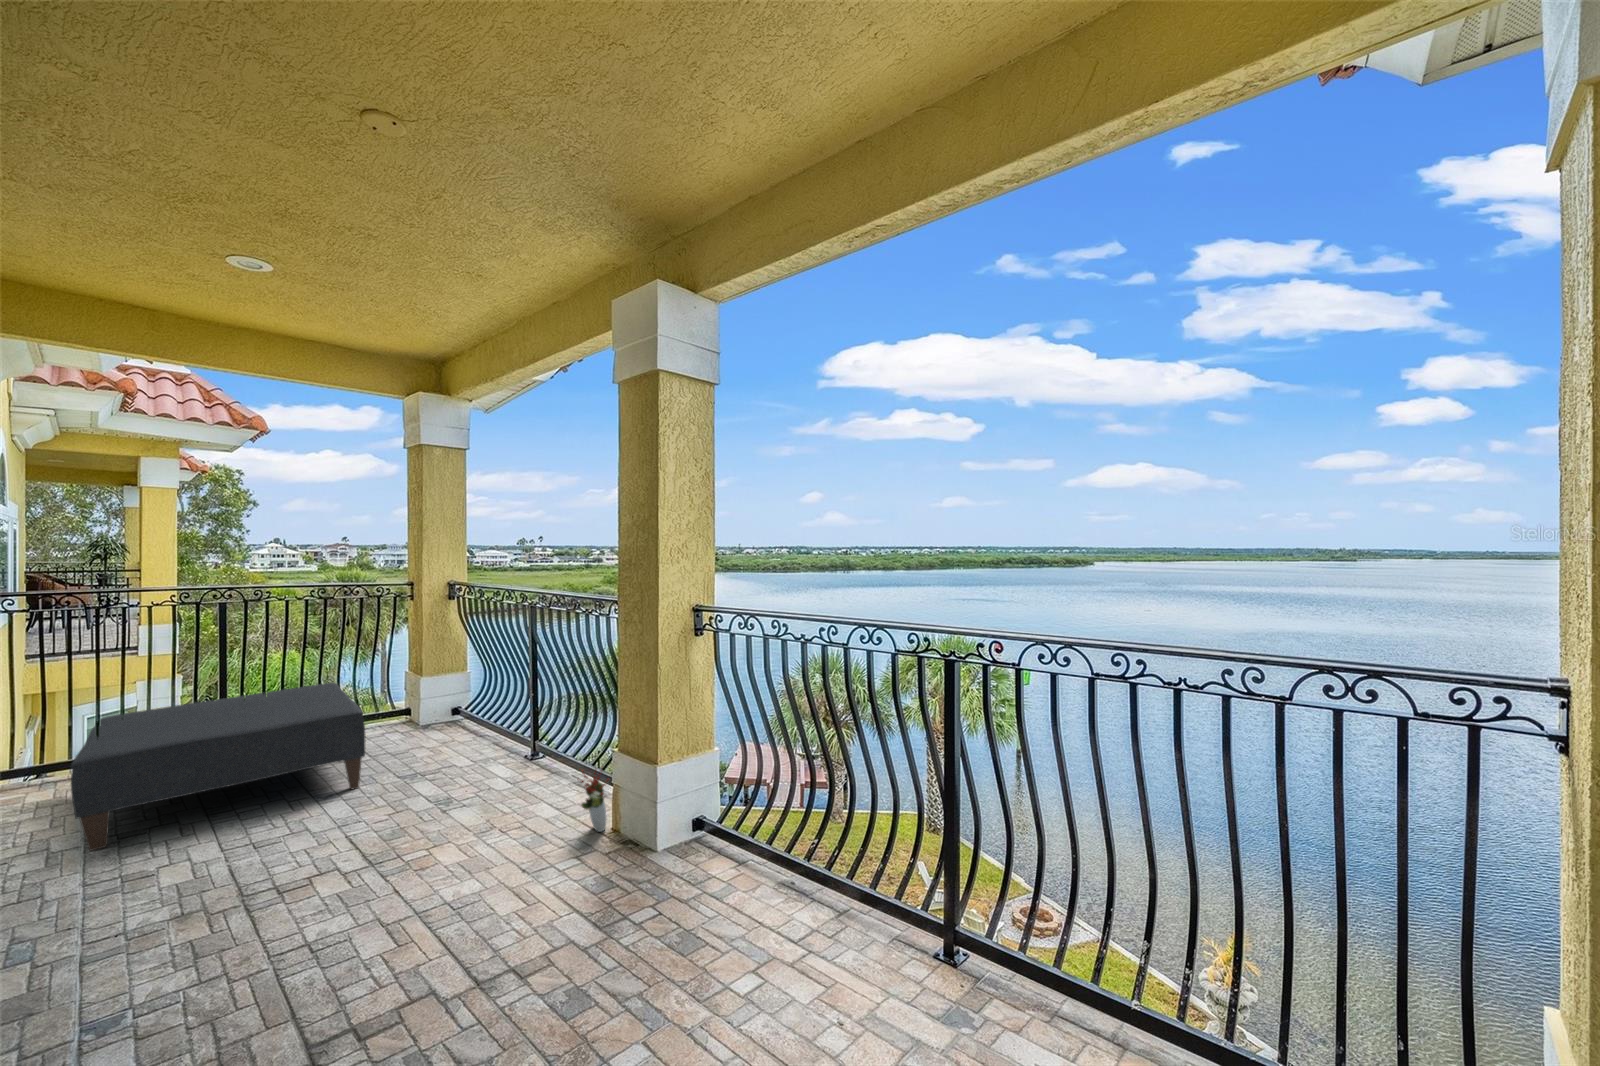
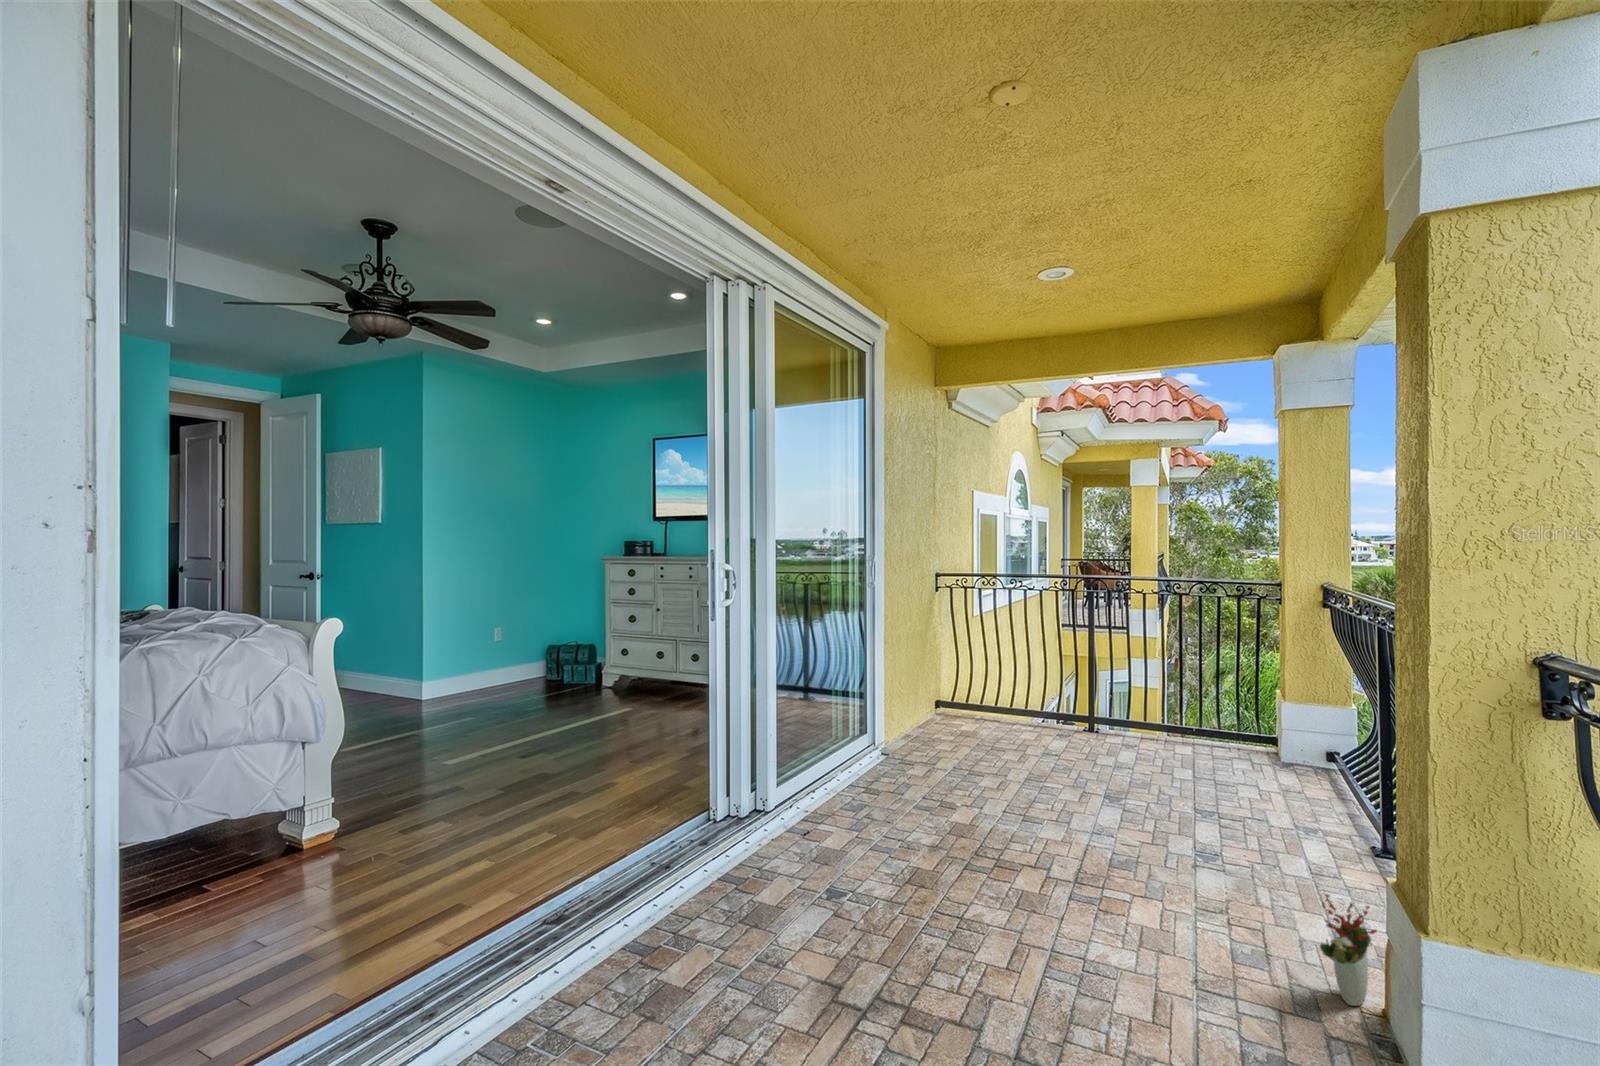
ottoman: present [71,683,366,850] -> none [951,666,1191,799]

